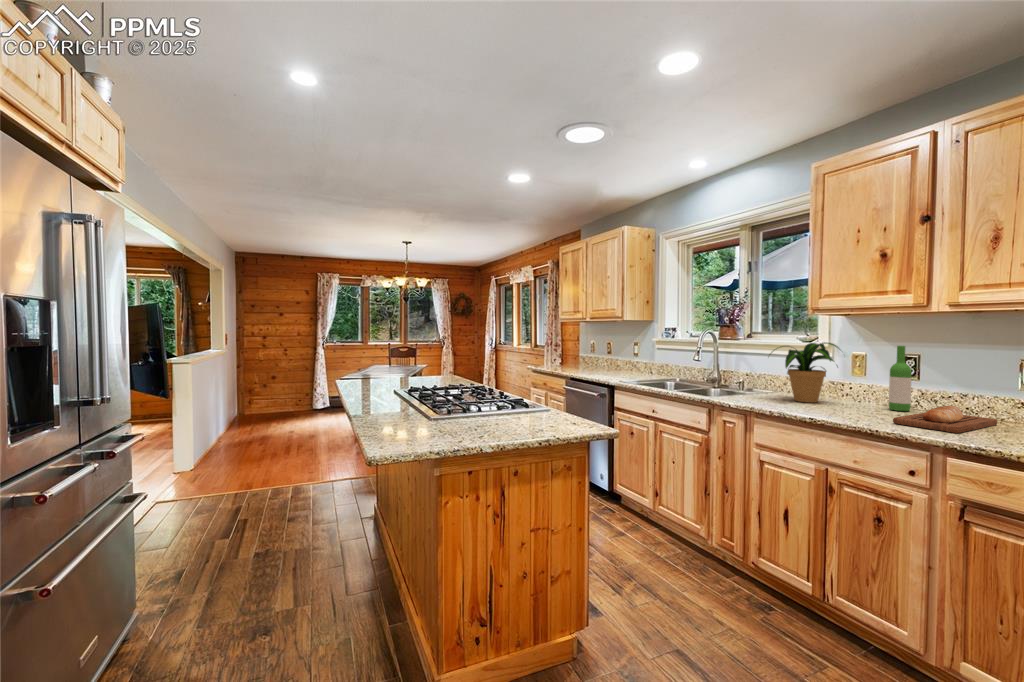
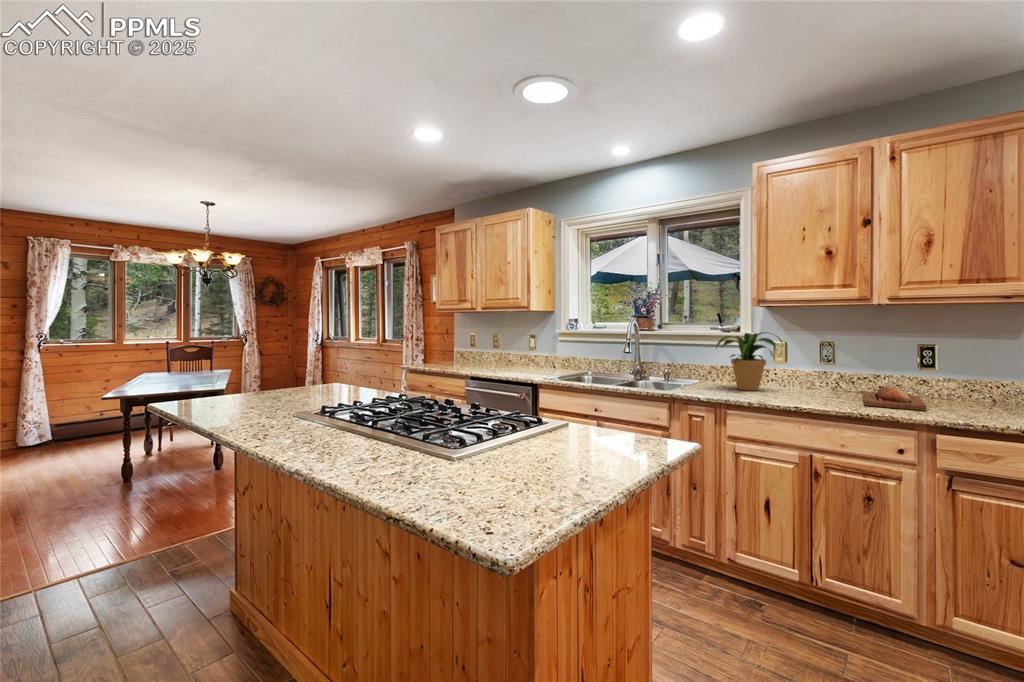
wine bottle: present [889,346,912,411] -> none [820,334,839,393]

